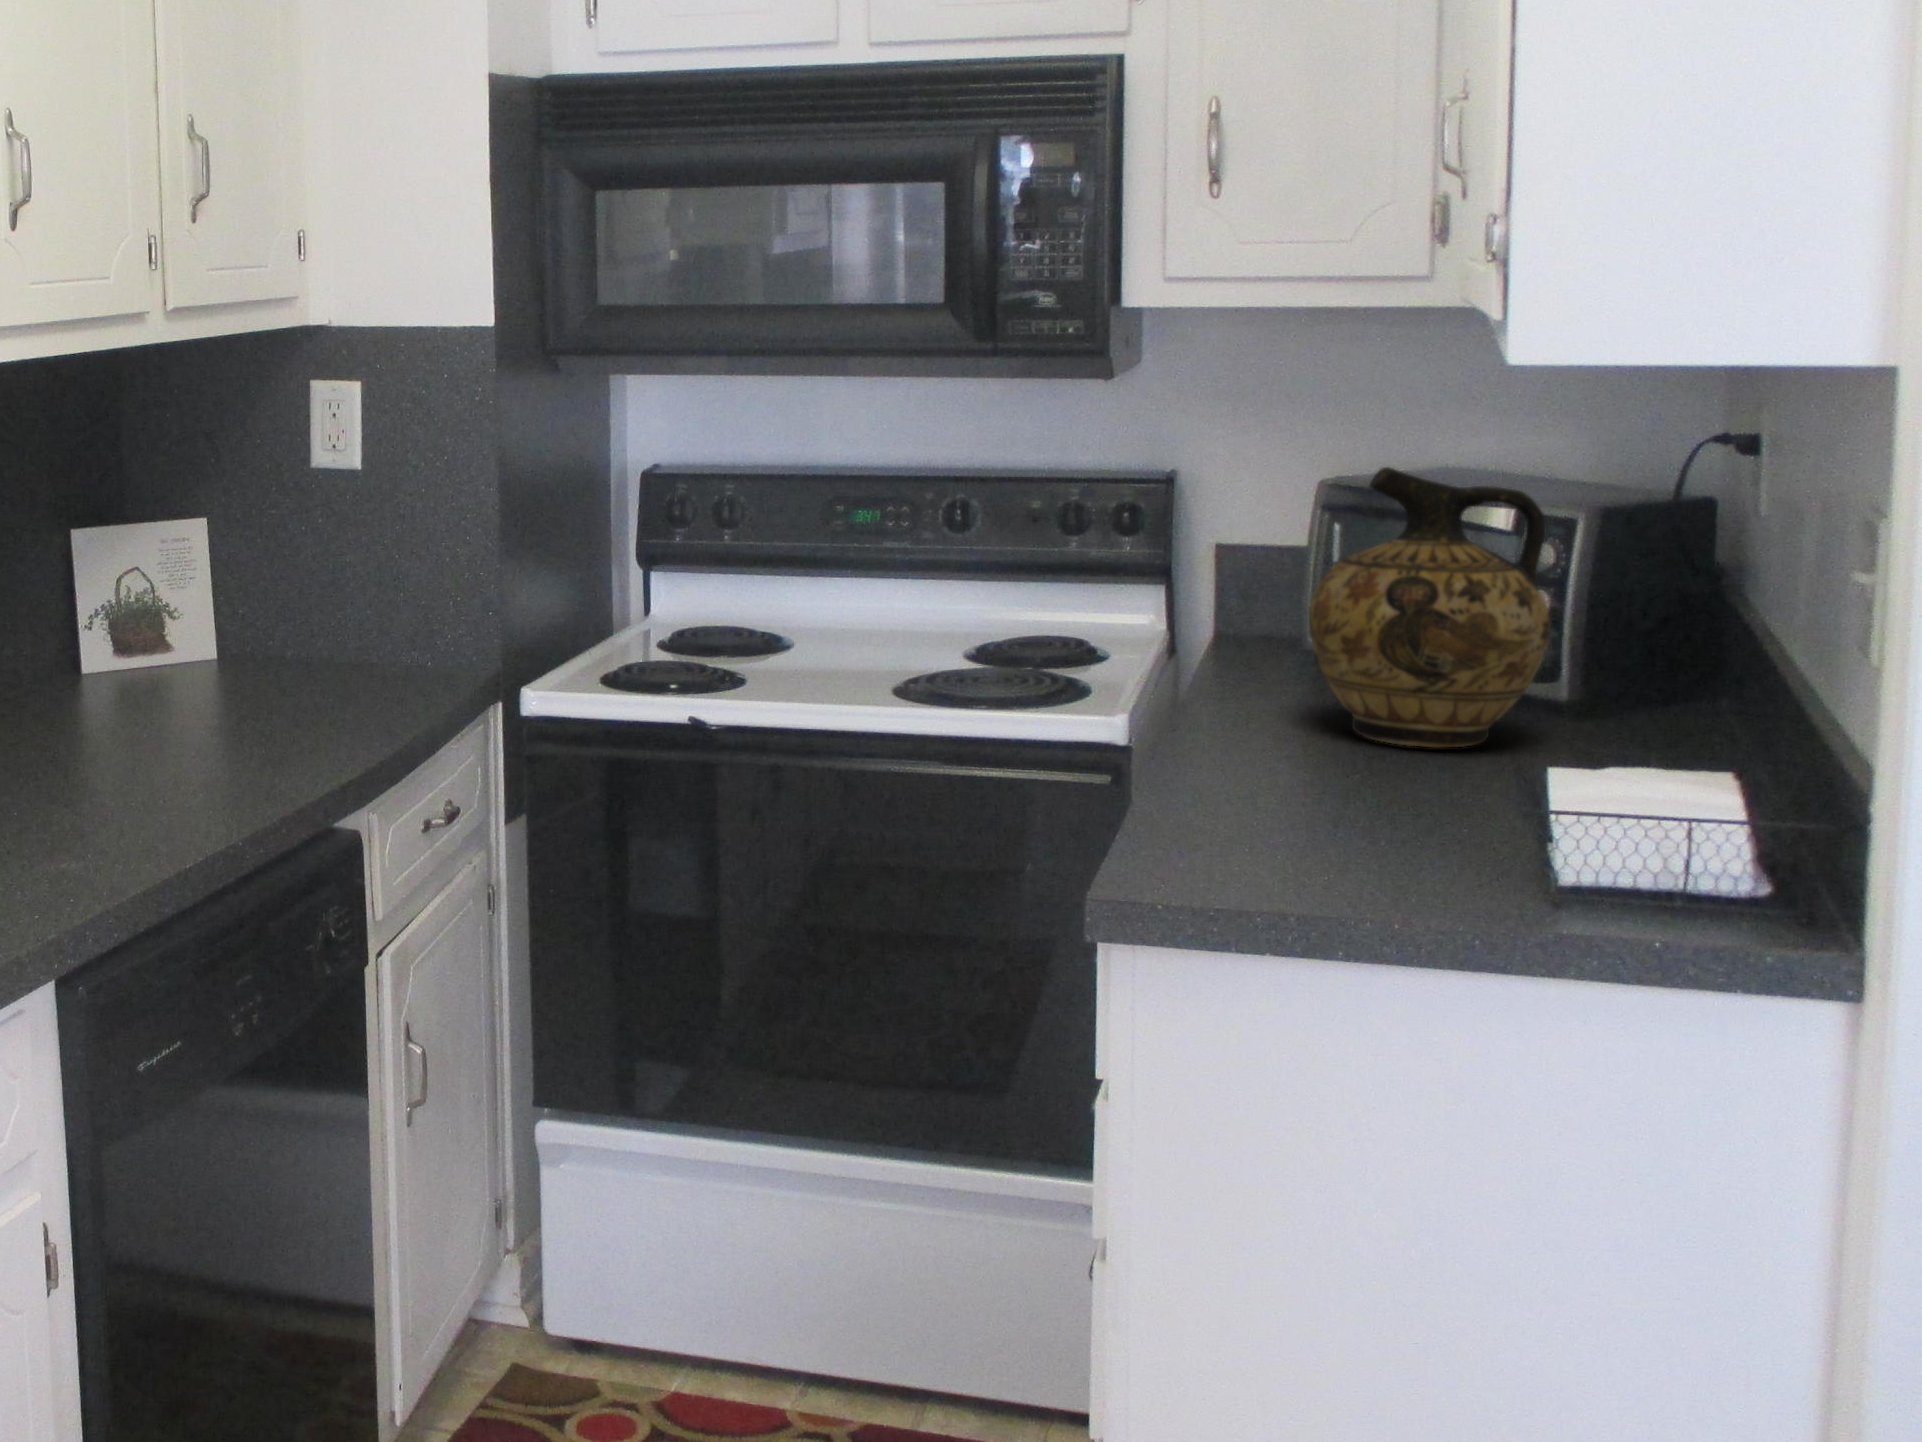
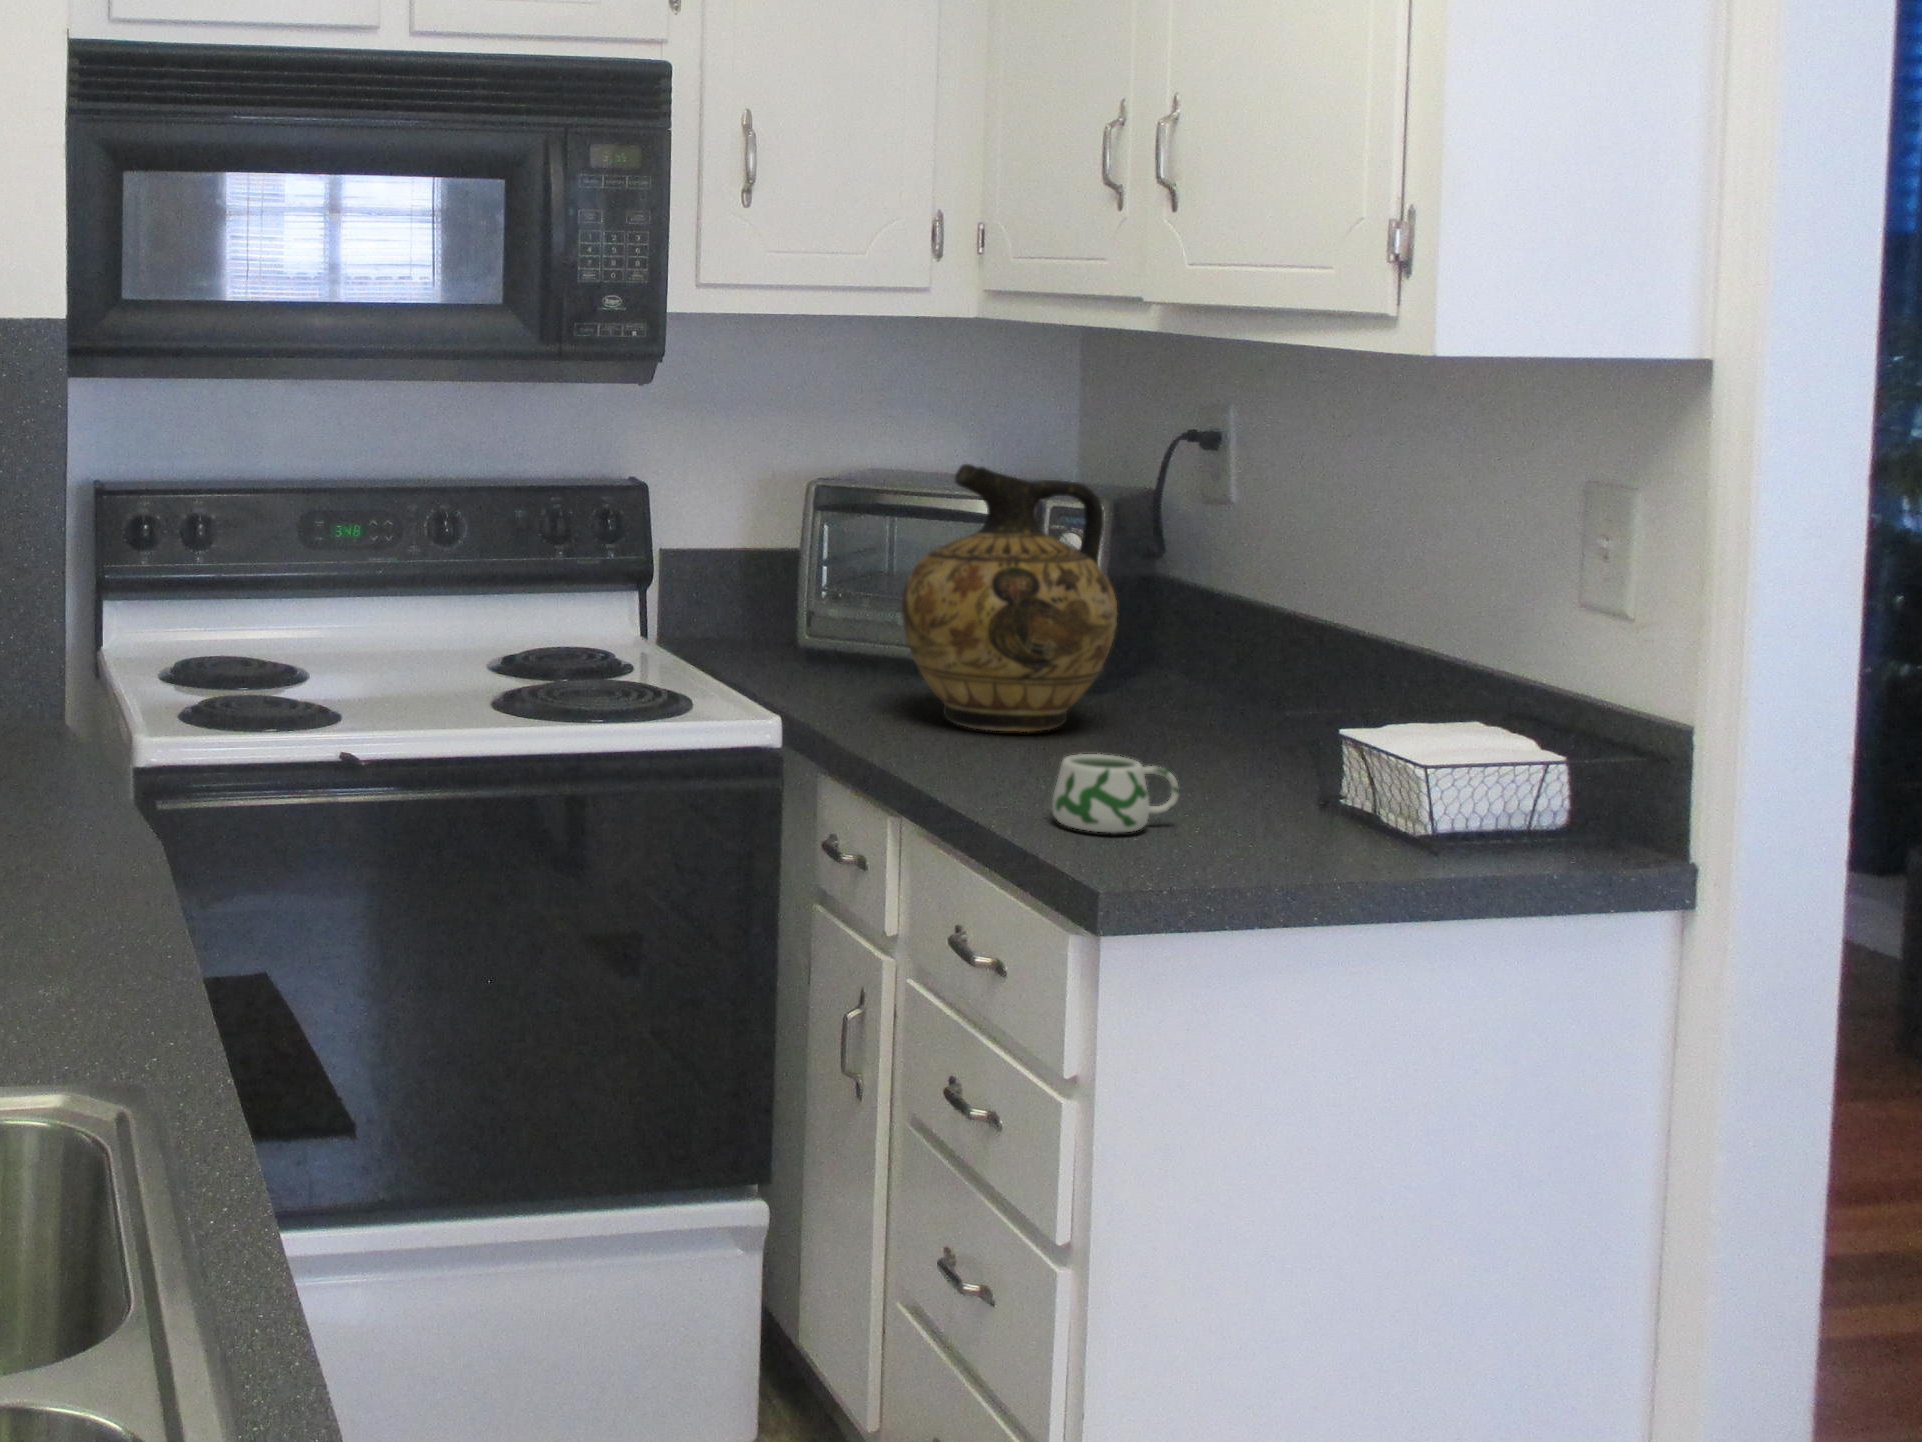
mug: none [1343,767,1487,849] -> present [1052,754,1179,833]

